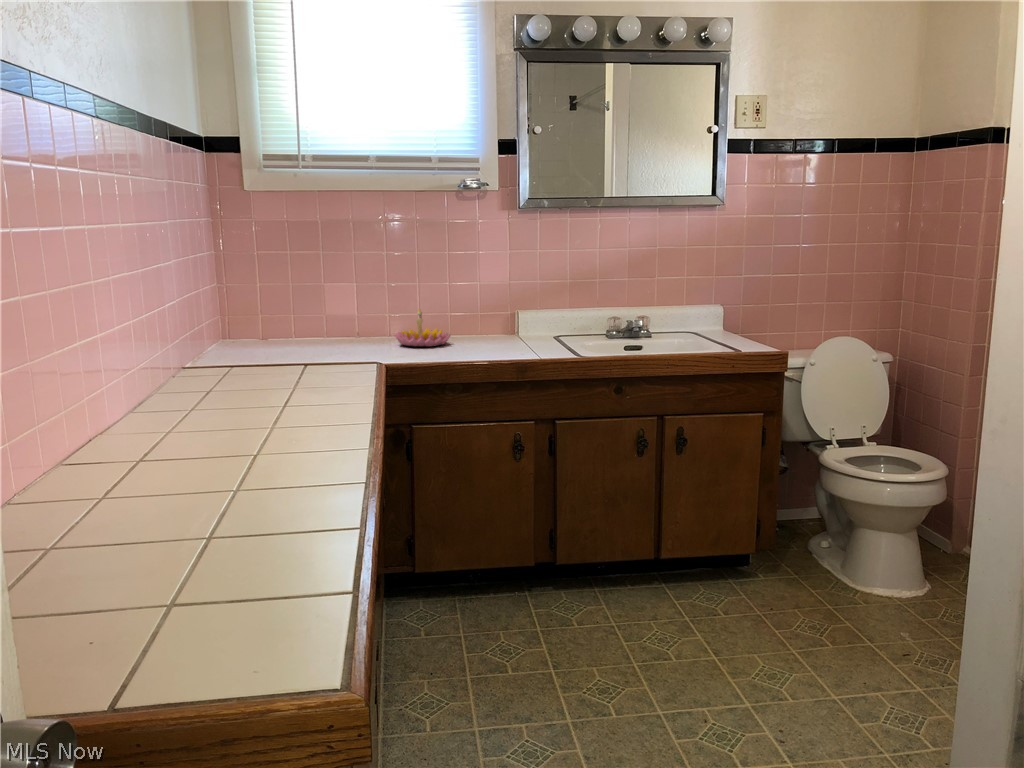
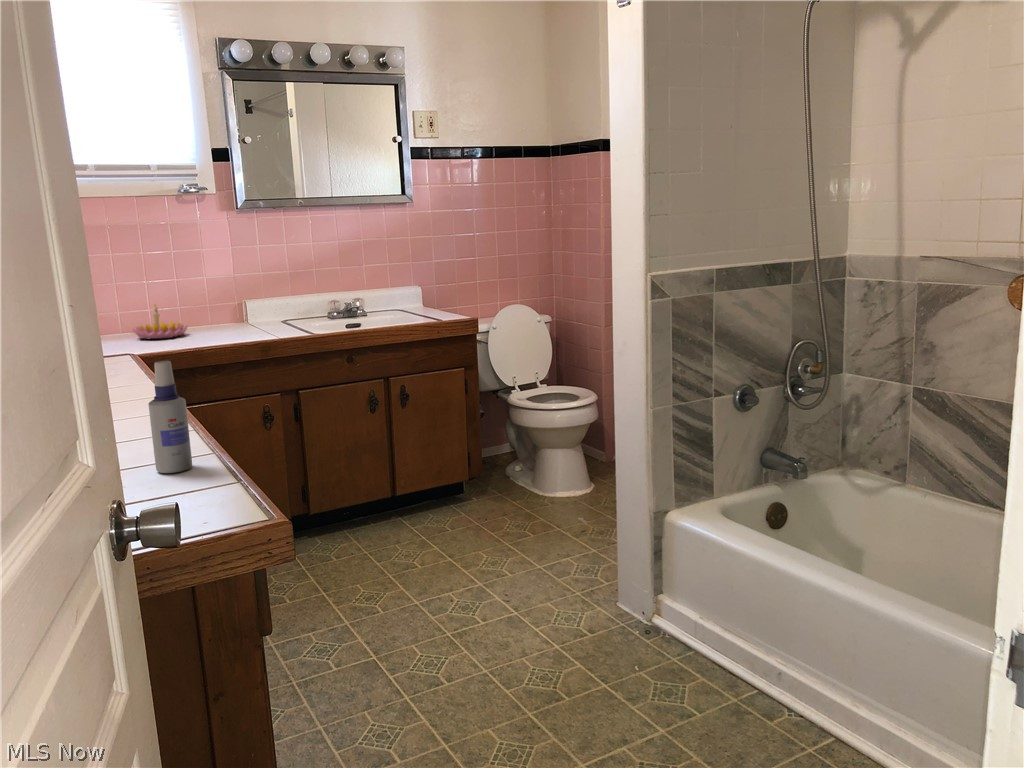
spray bottle: none [289,394,338,542] -> present [148,361,192,473]

